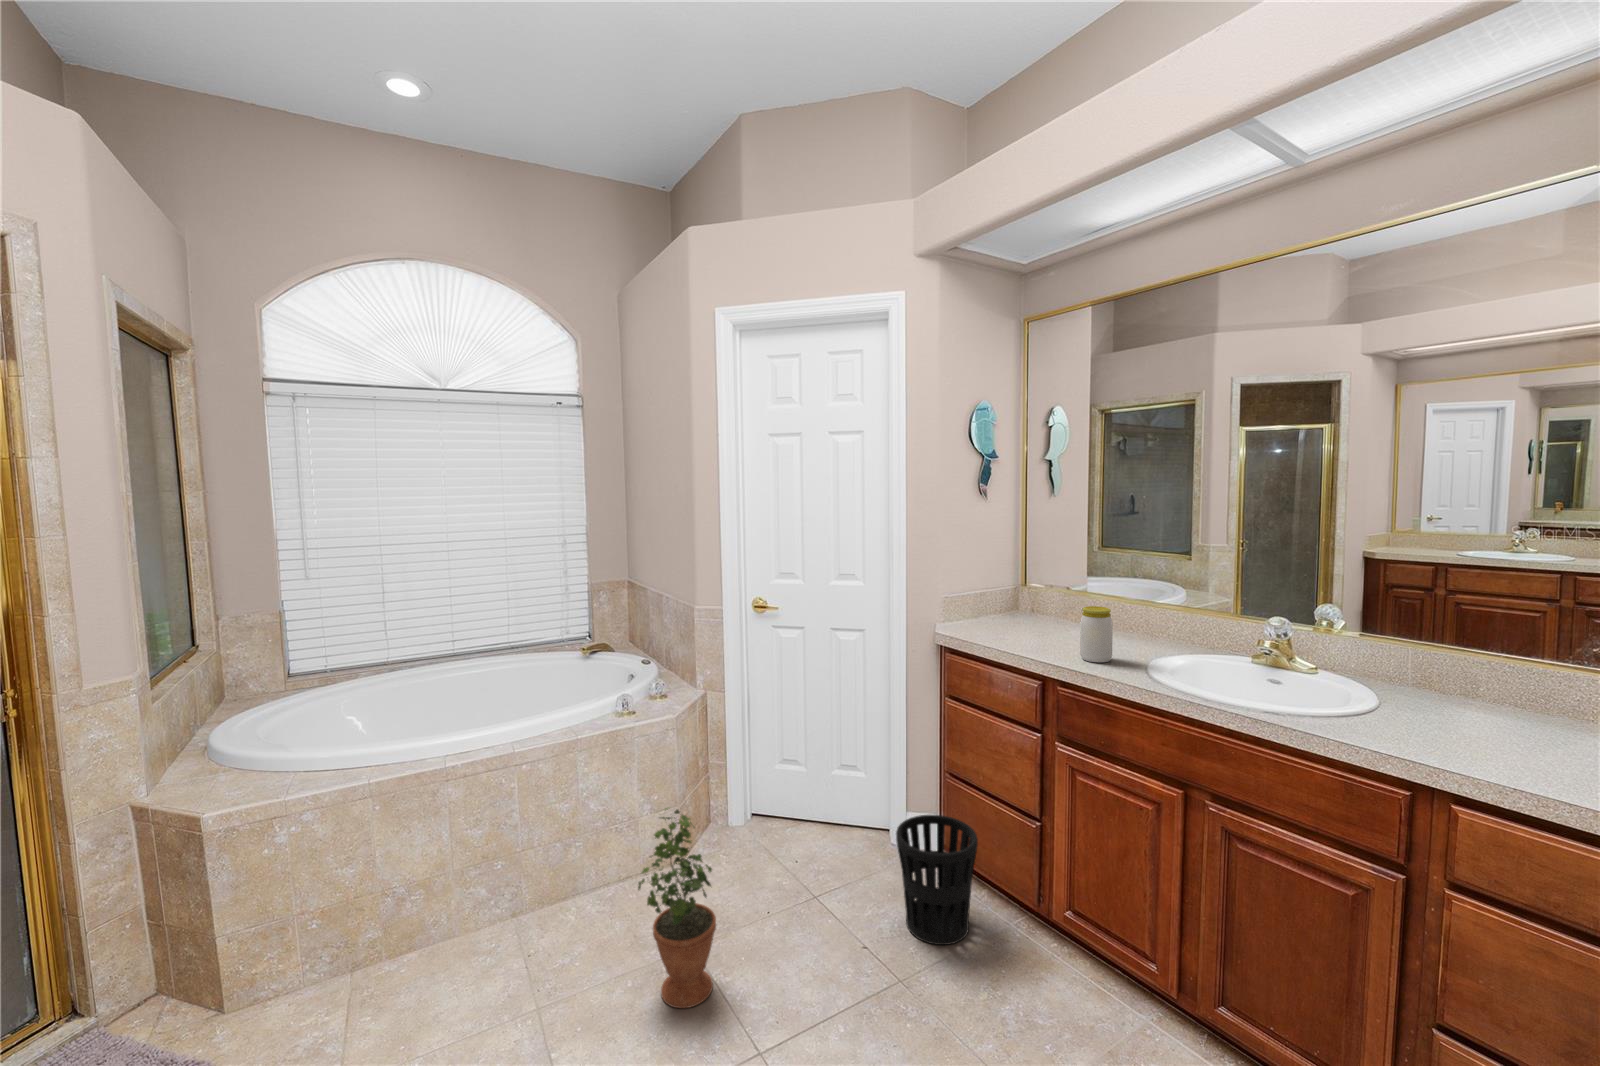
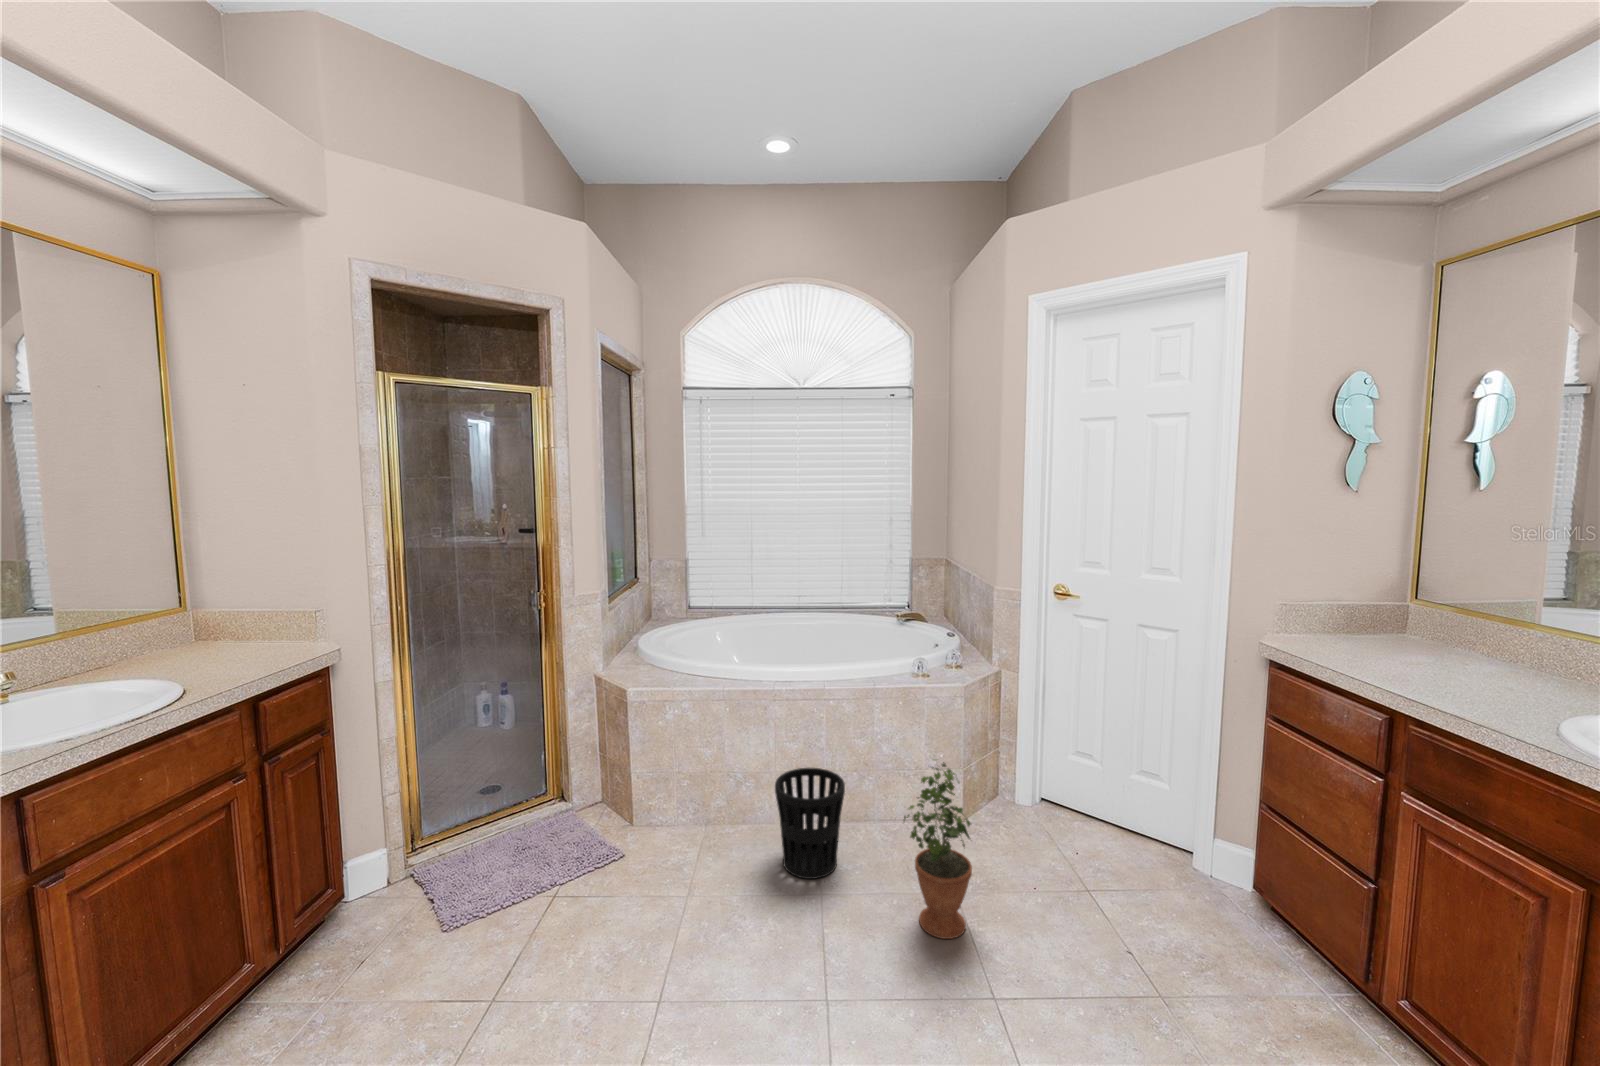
jar: present [1080,606,1113,662] -> none [1453,634,1511,707]
wastebasket: present [896,815,978,945] -> present [775,768,845,879]

